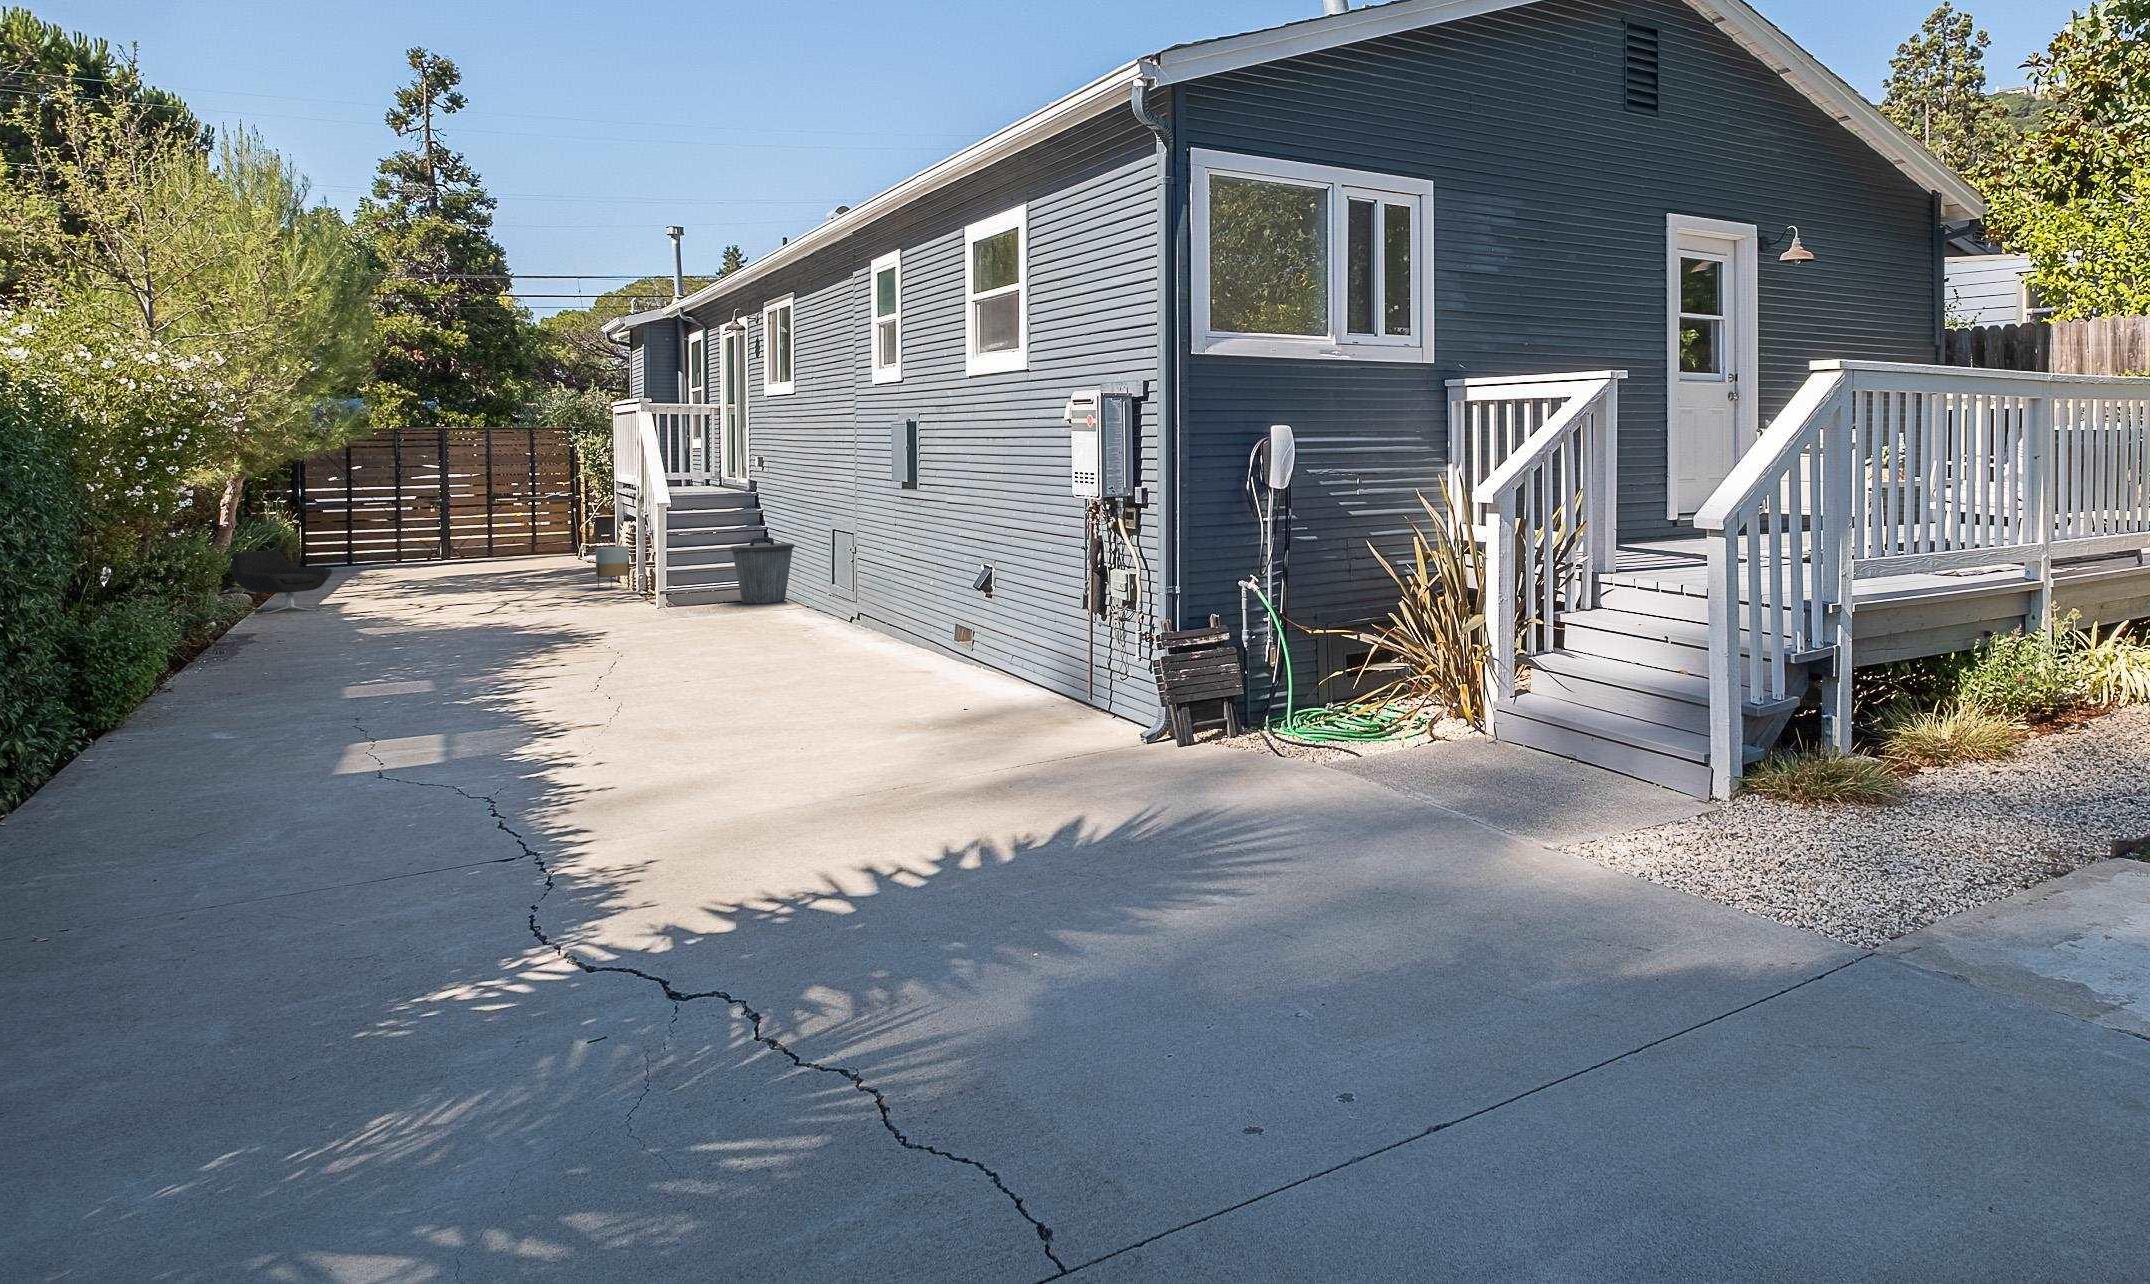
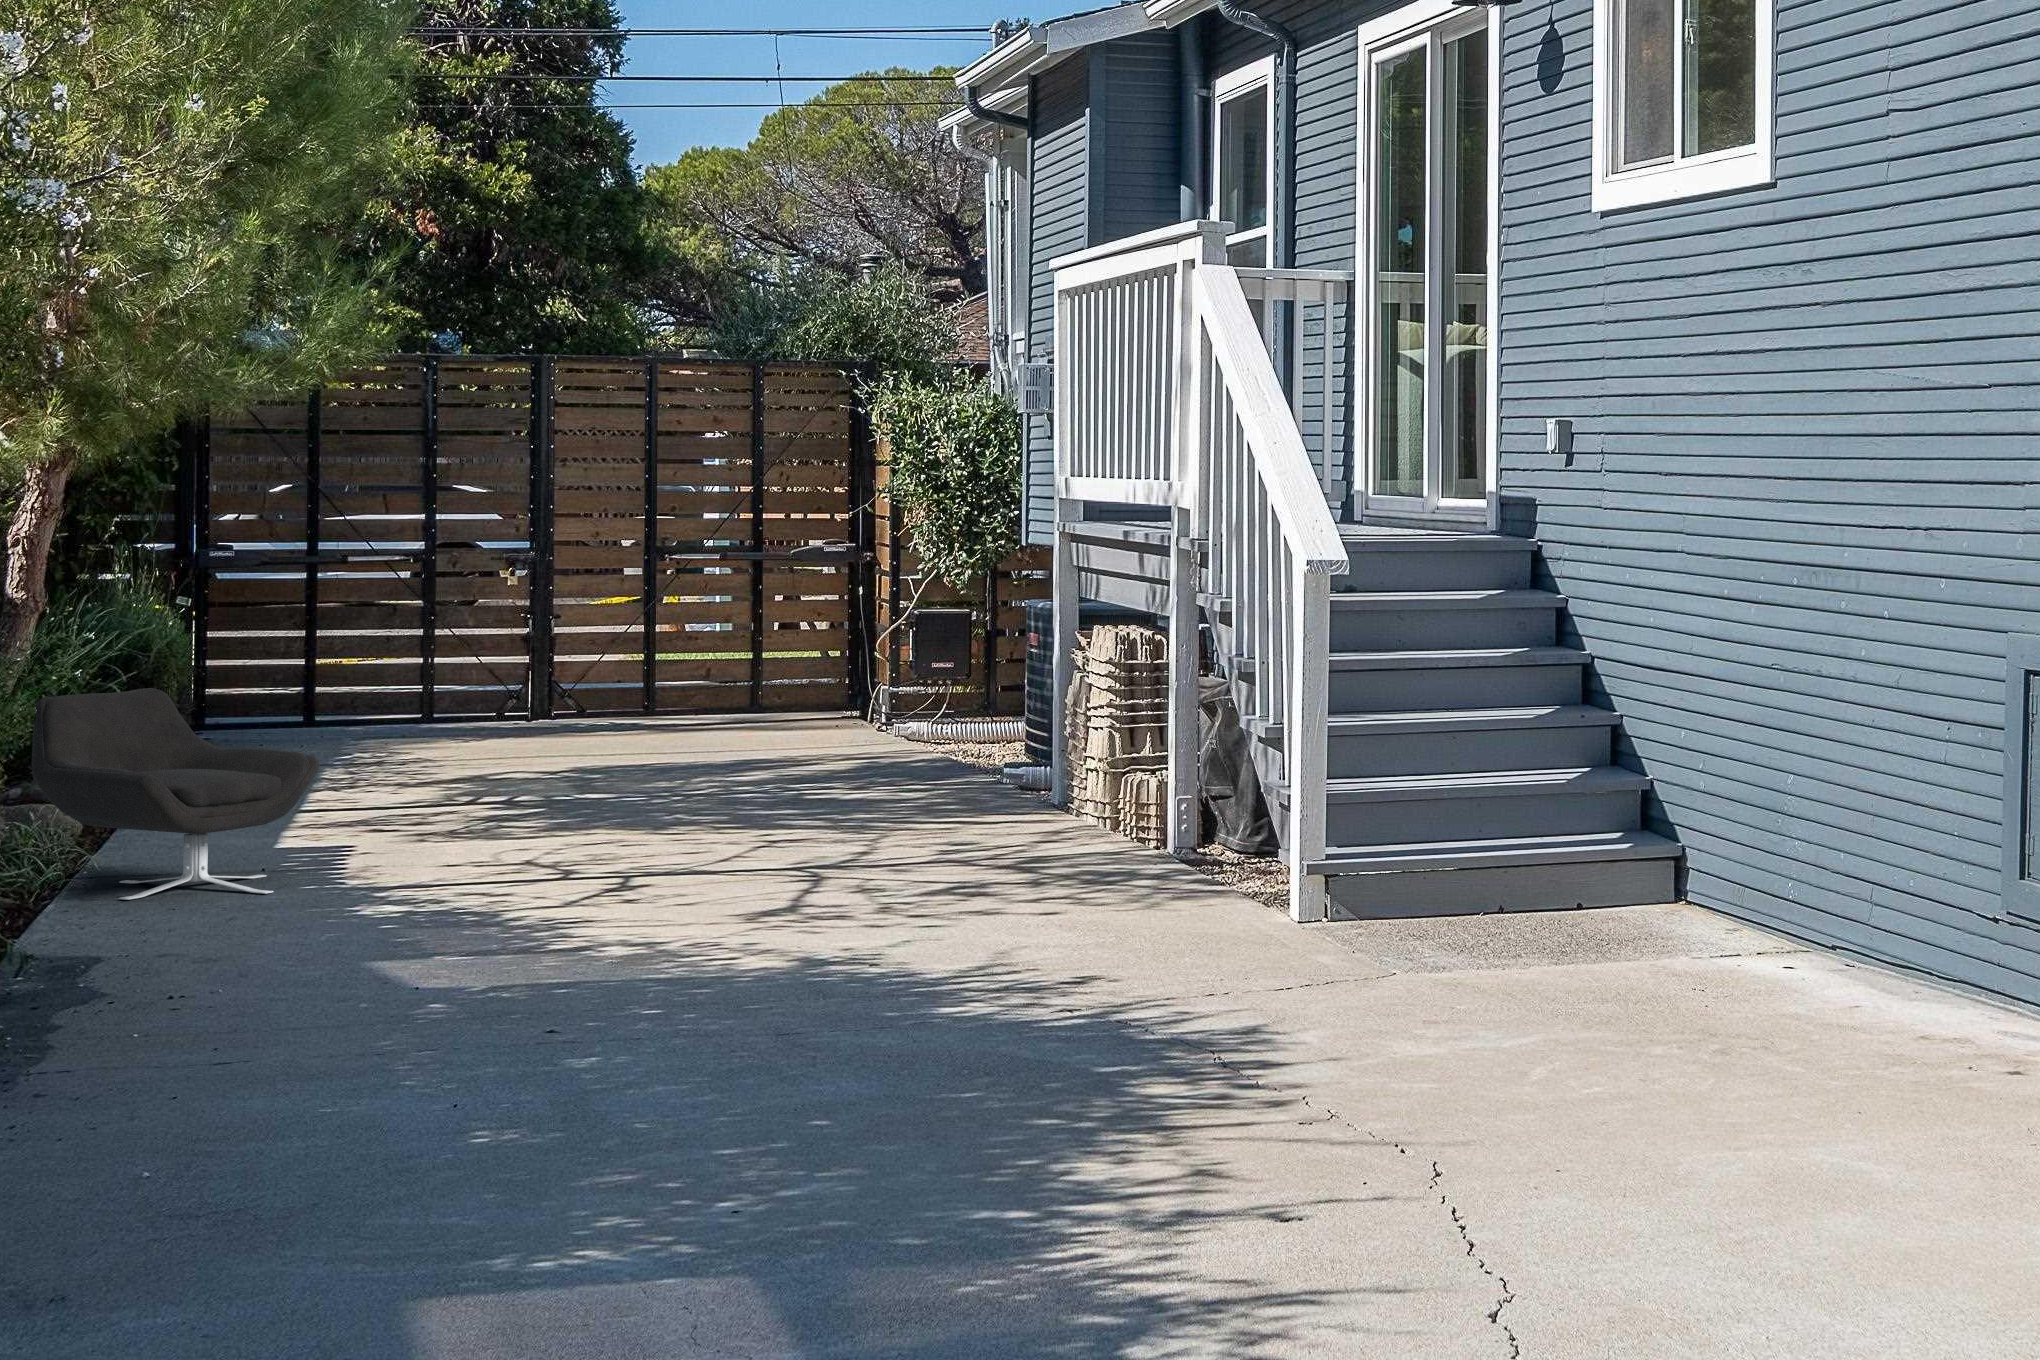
trash can: present [731,537,794,603] -> none [1655,710,1873,952]
planter: present [595,546,630,591] -> none [1083,711,1183,856]

